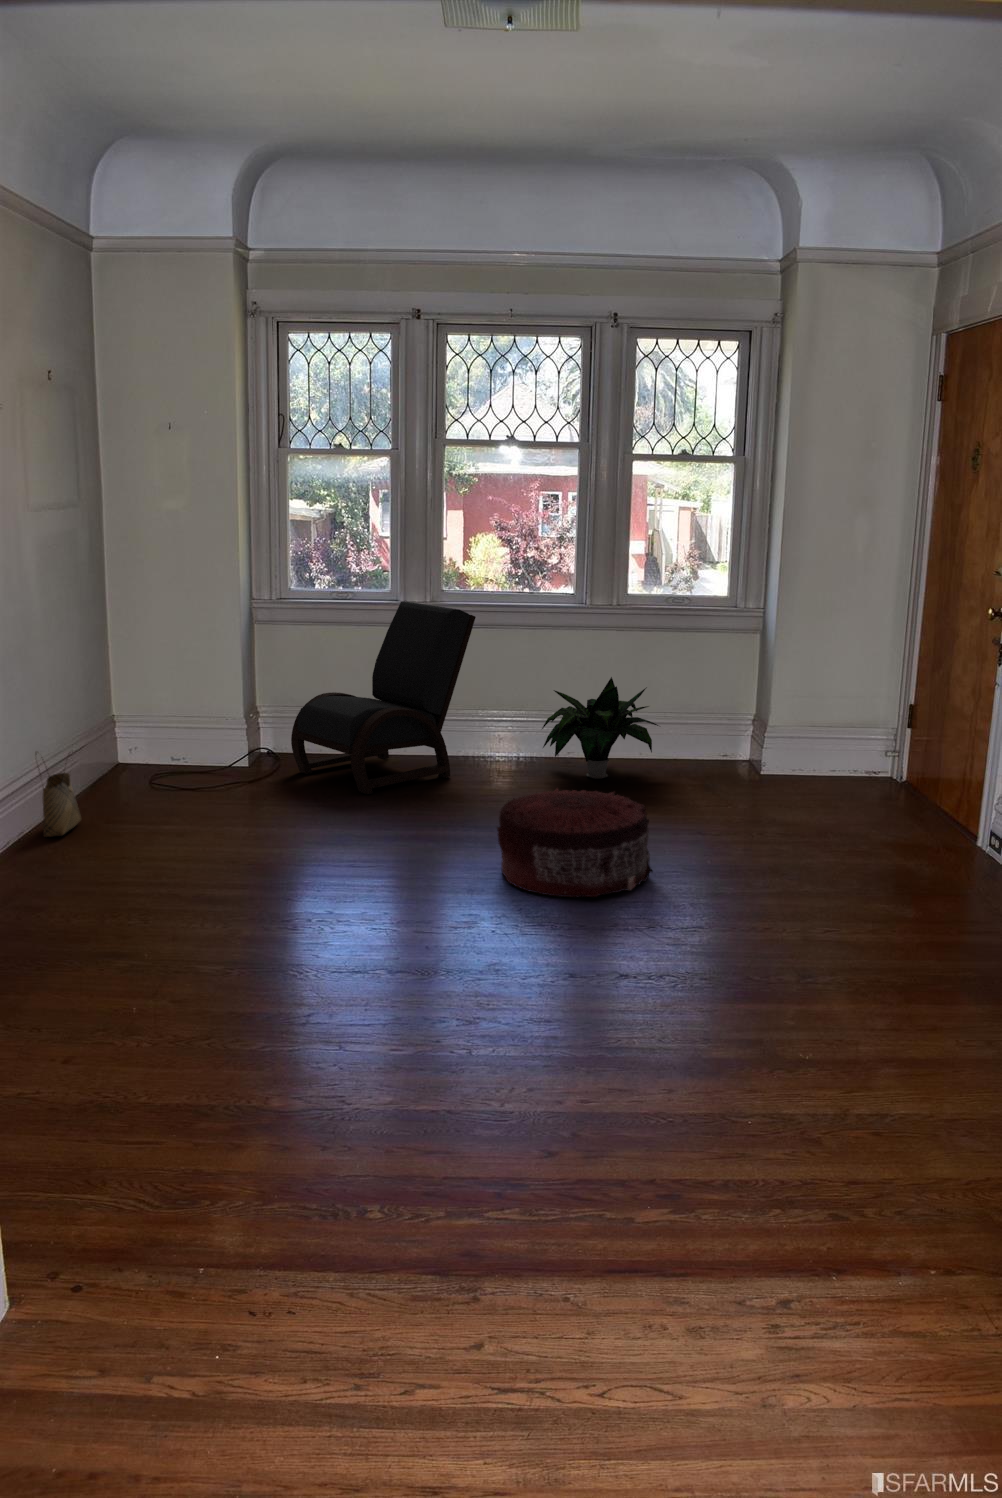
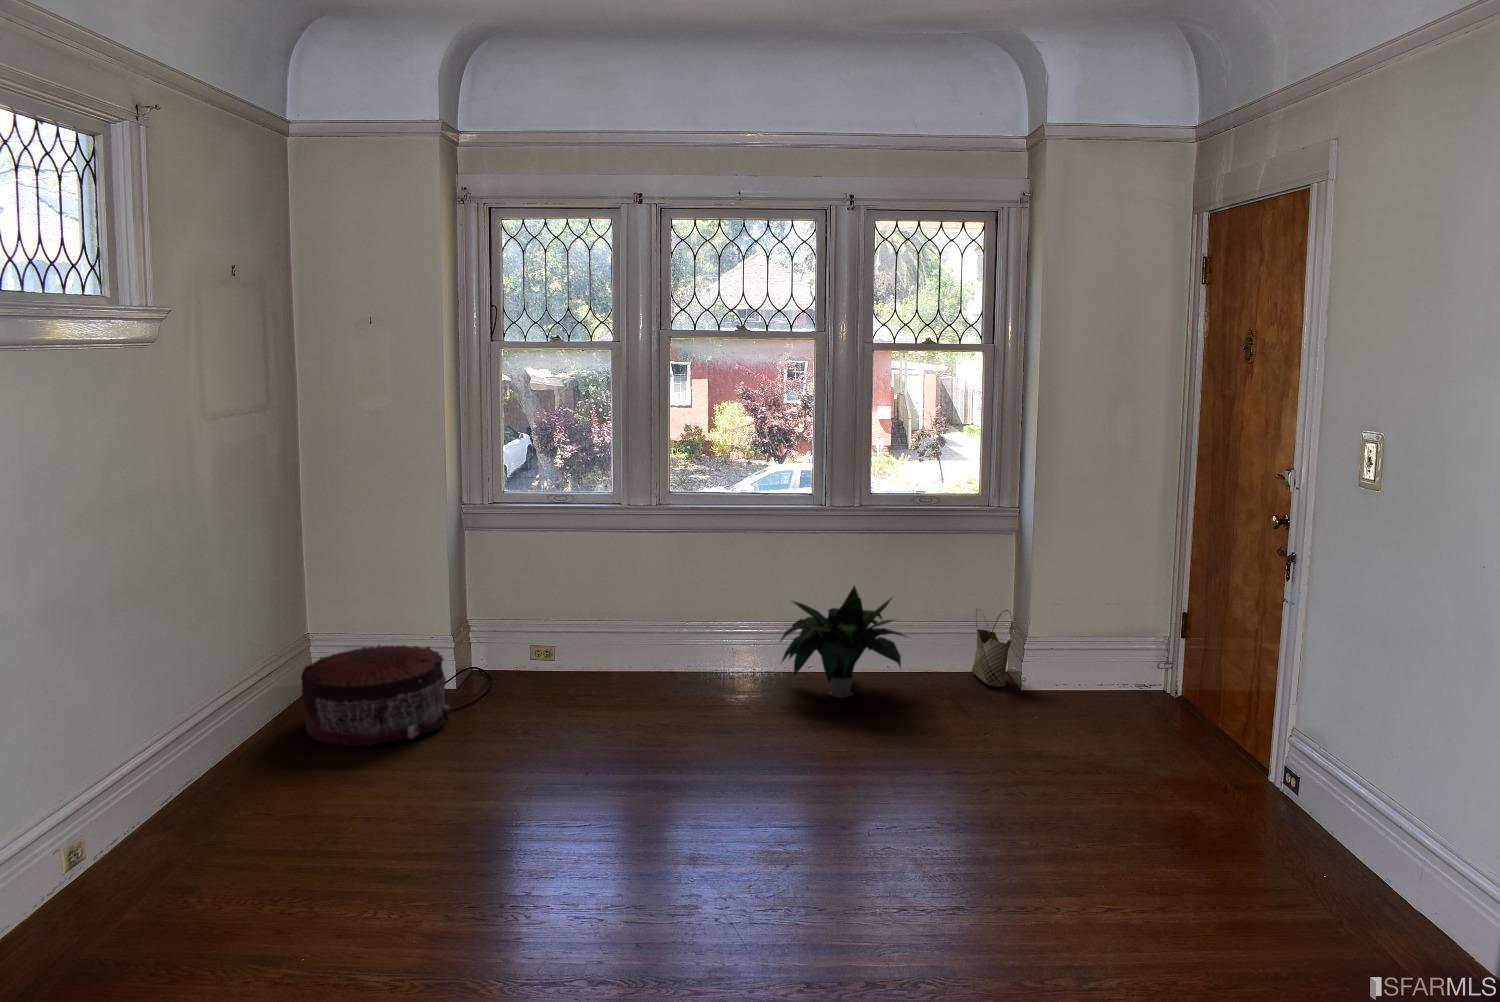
lounge chair: present [291,601,476,794] -> none [502,503,705,725]
woven basket: present [43,772,81,837] -> present [972,609,1012,687]
pouf: present [497,789,652,897] -> present [301,645,449,746]

